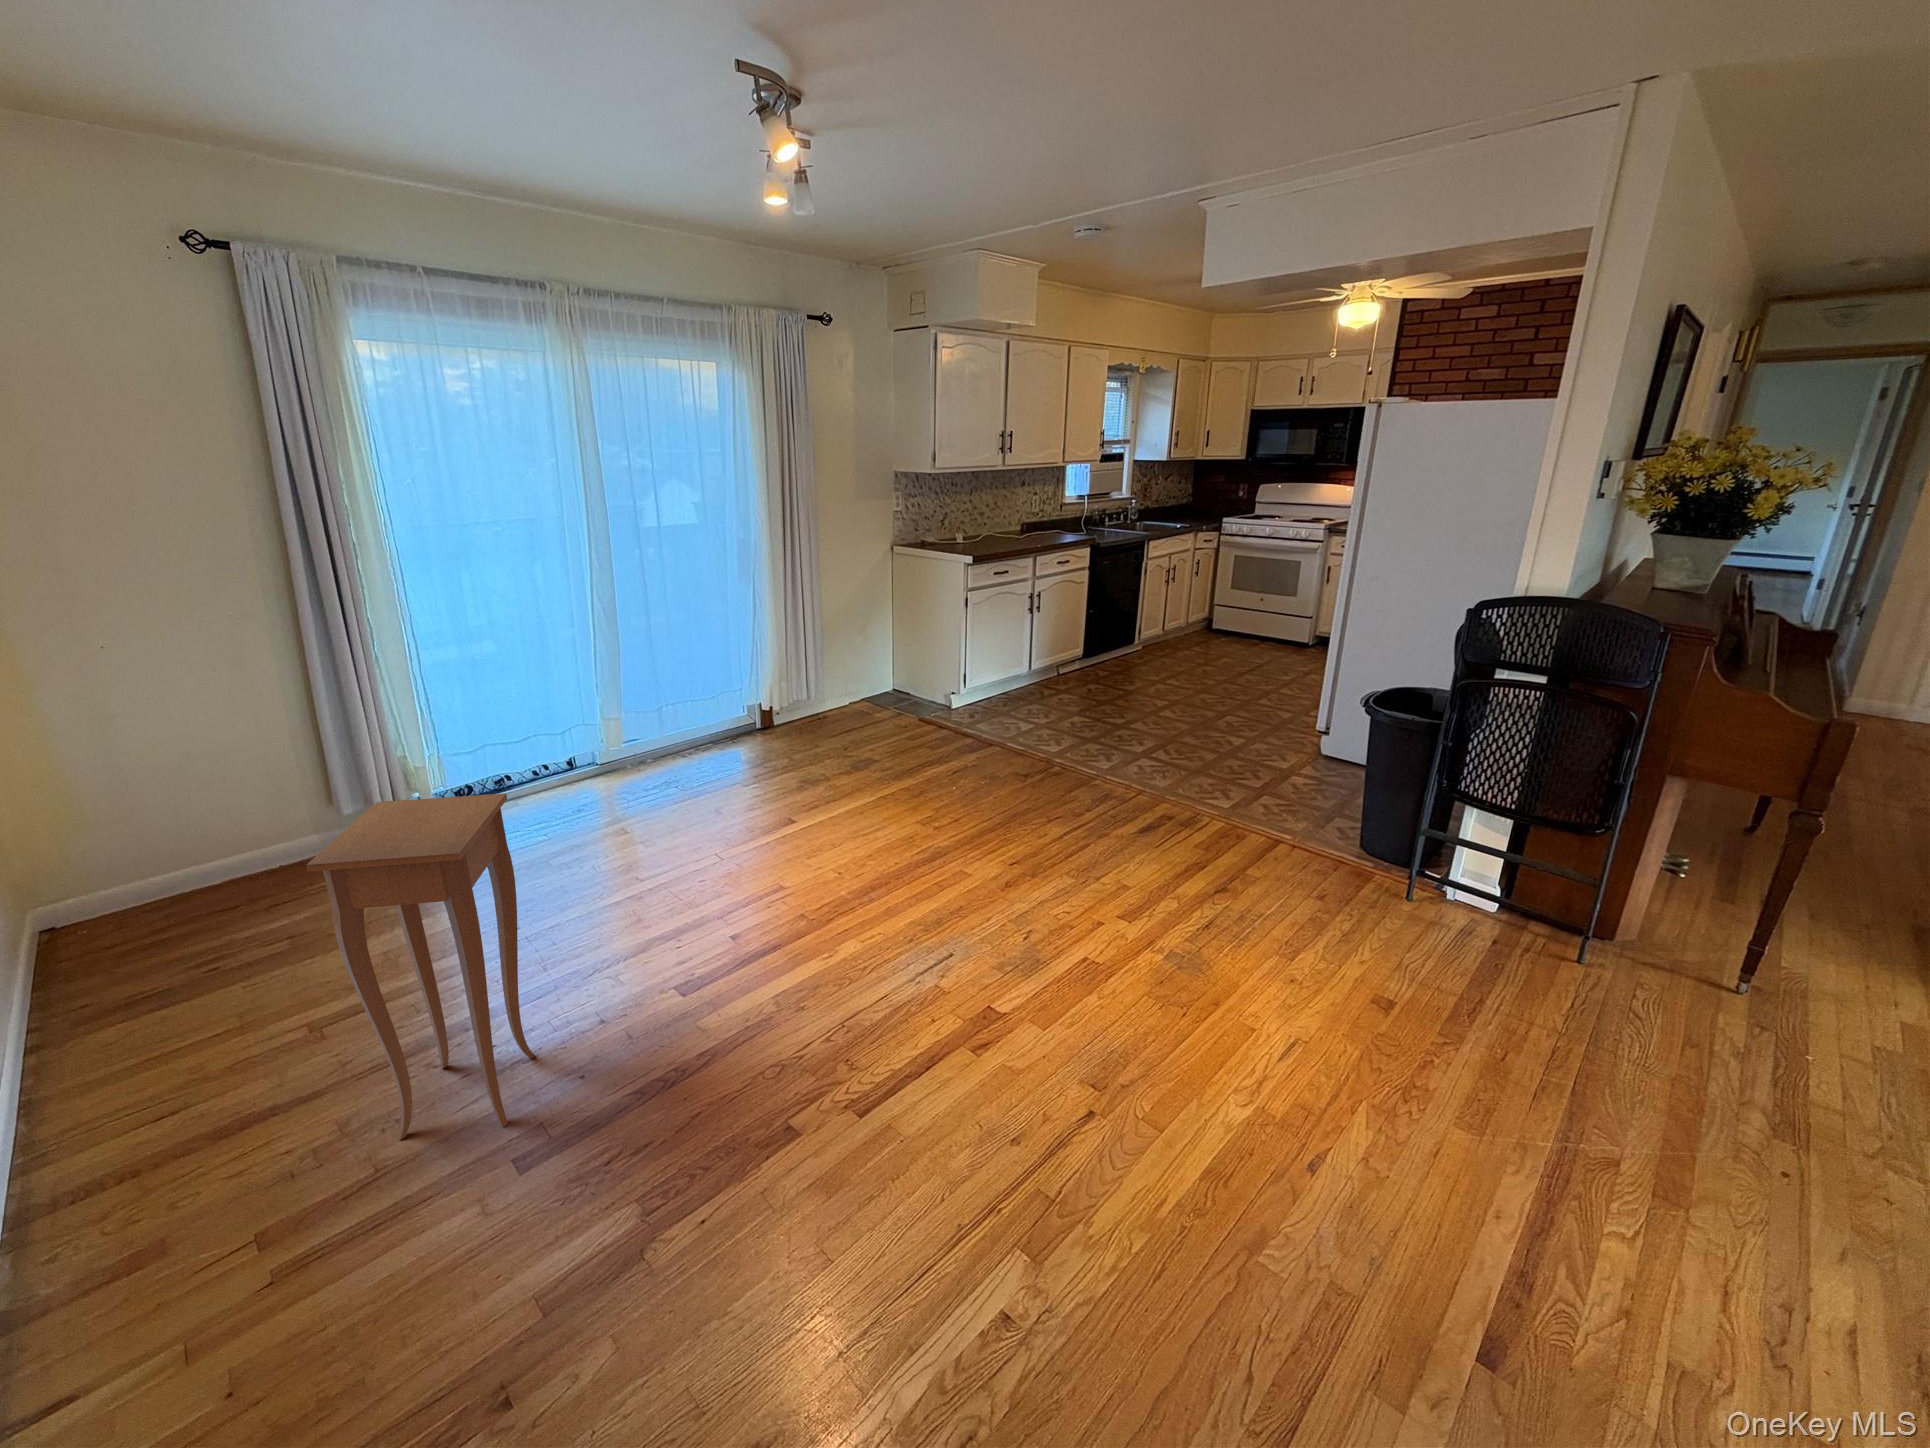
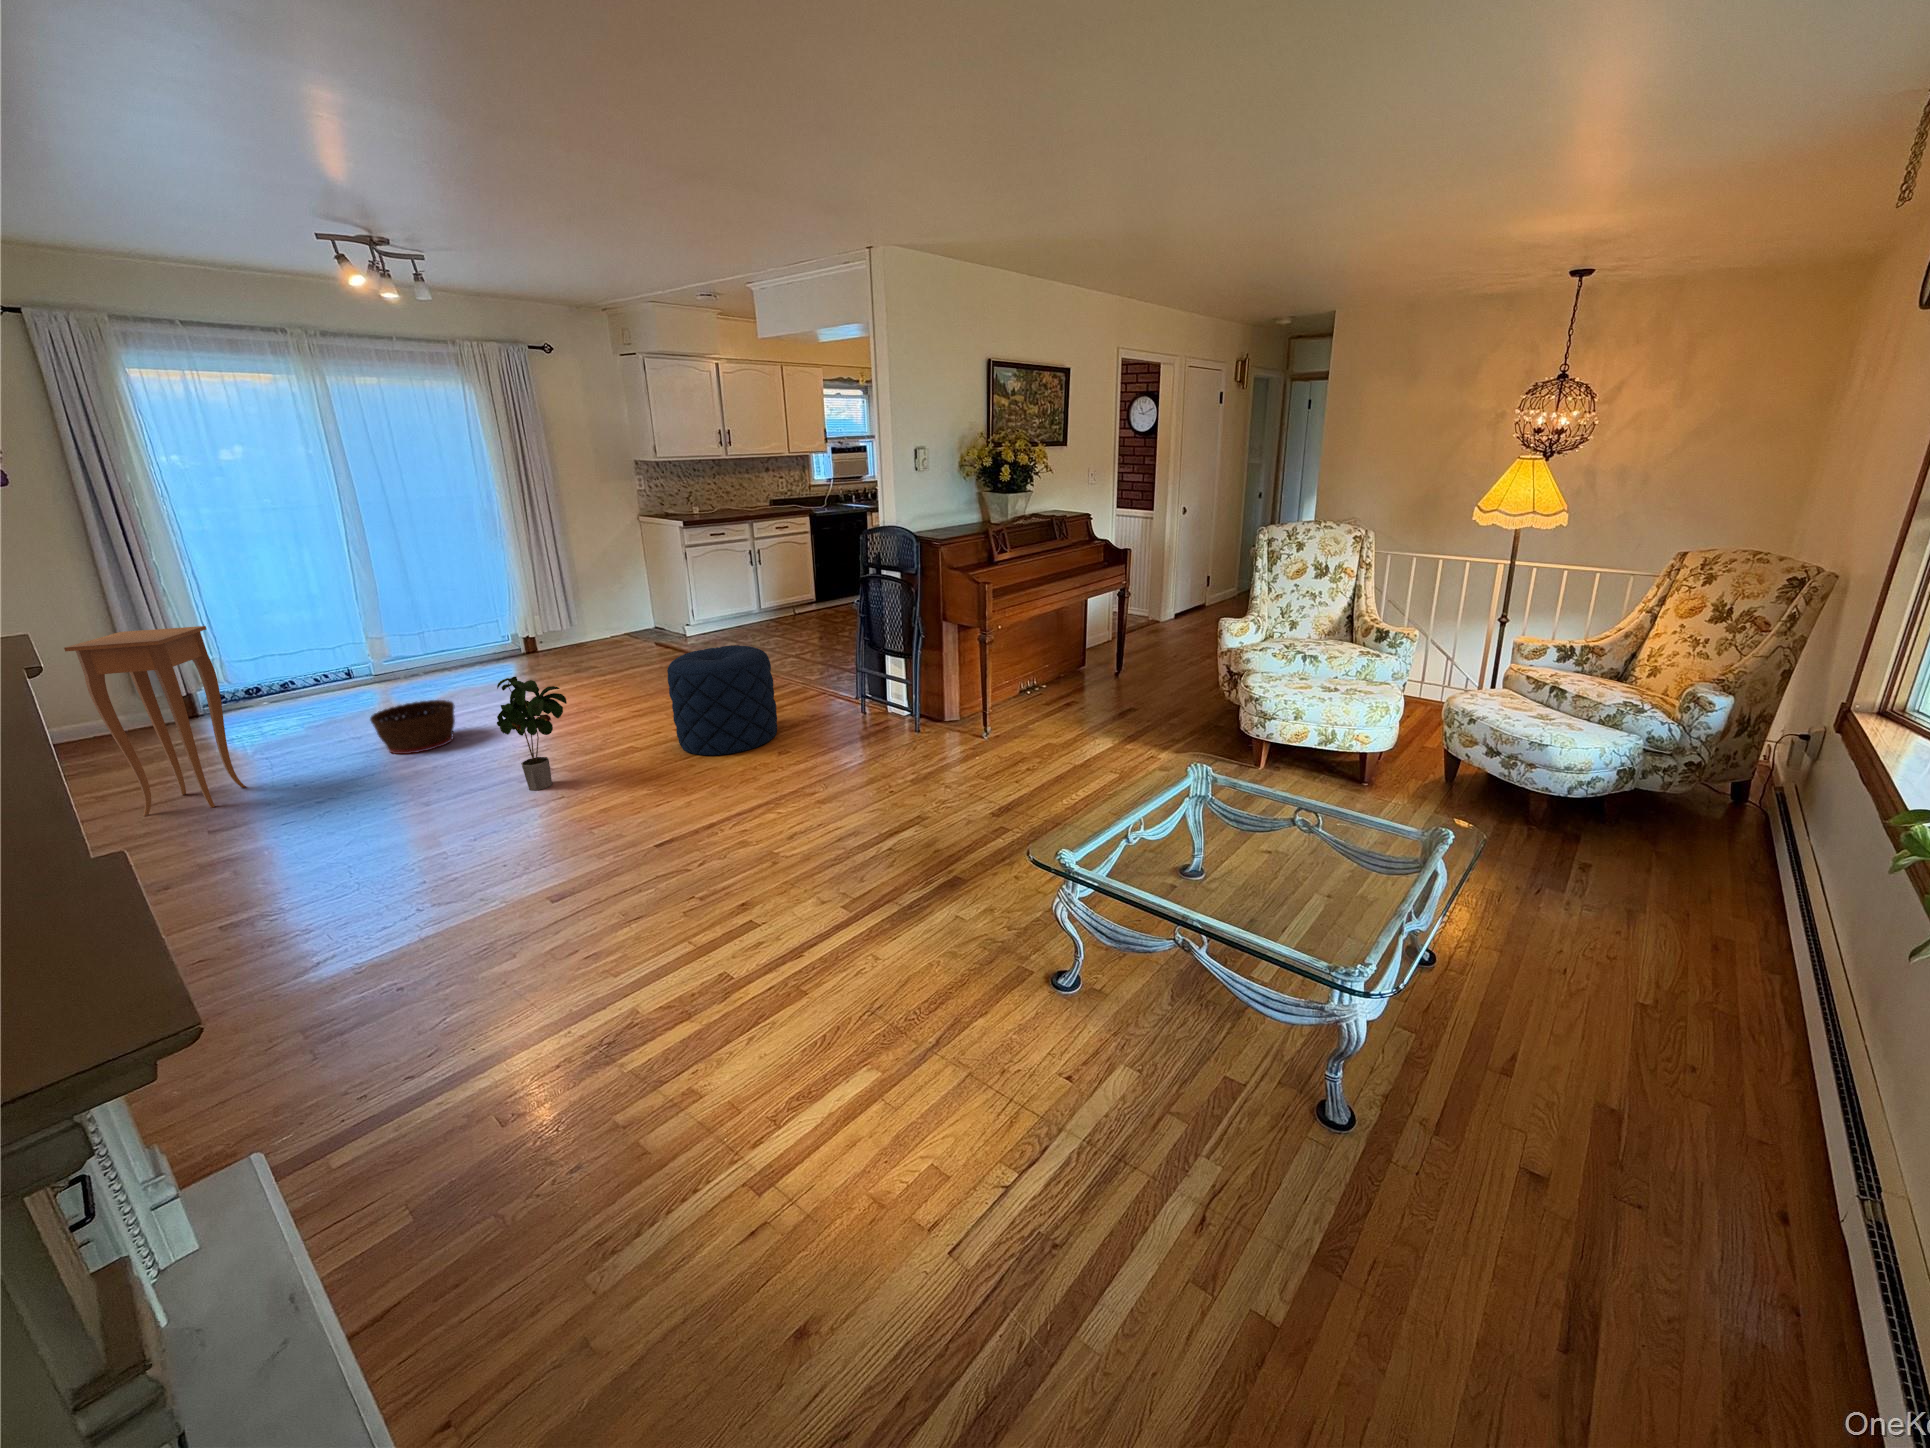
pouf: none [1213,836,1434,1074] -> present [667,645,777,755]
basket: none [695,872,809,981] -> present [370,700,455,754]
potted plant: none [989,936,1195,1164] -> present [497,677,567,790]

